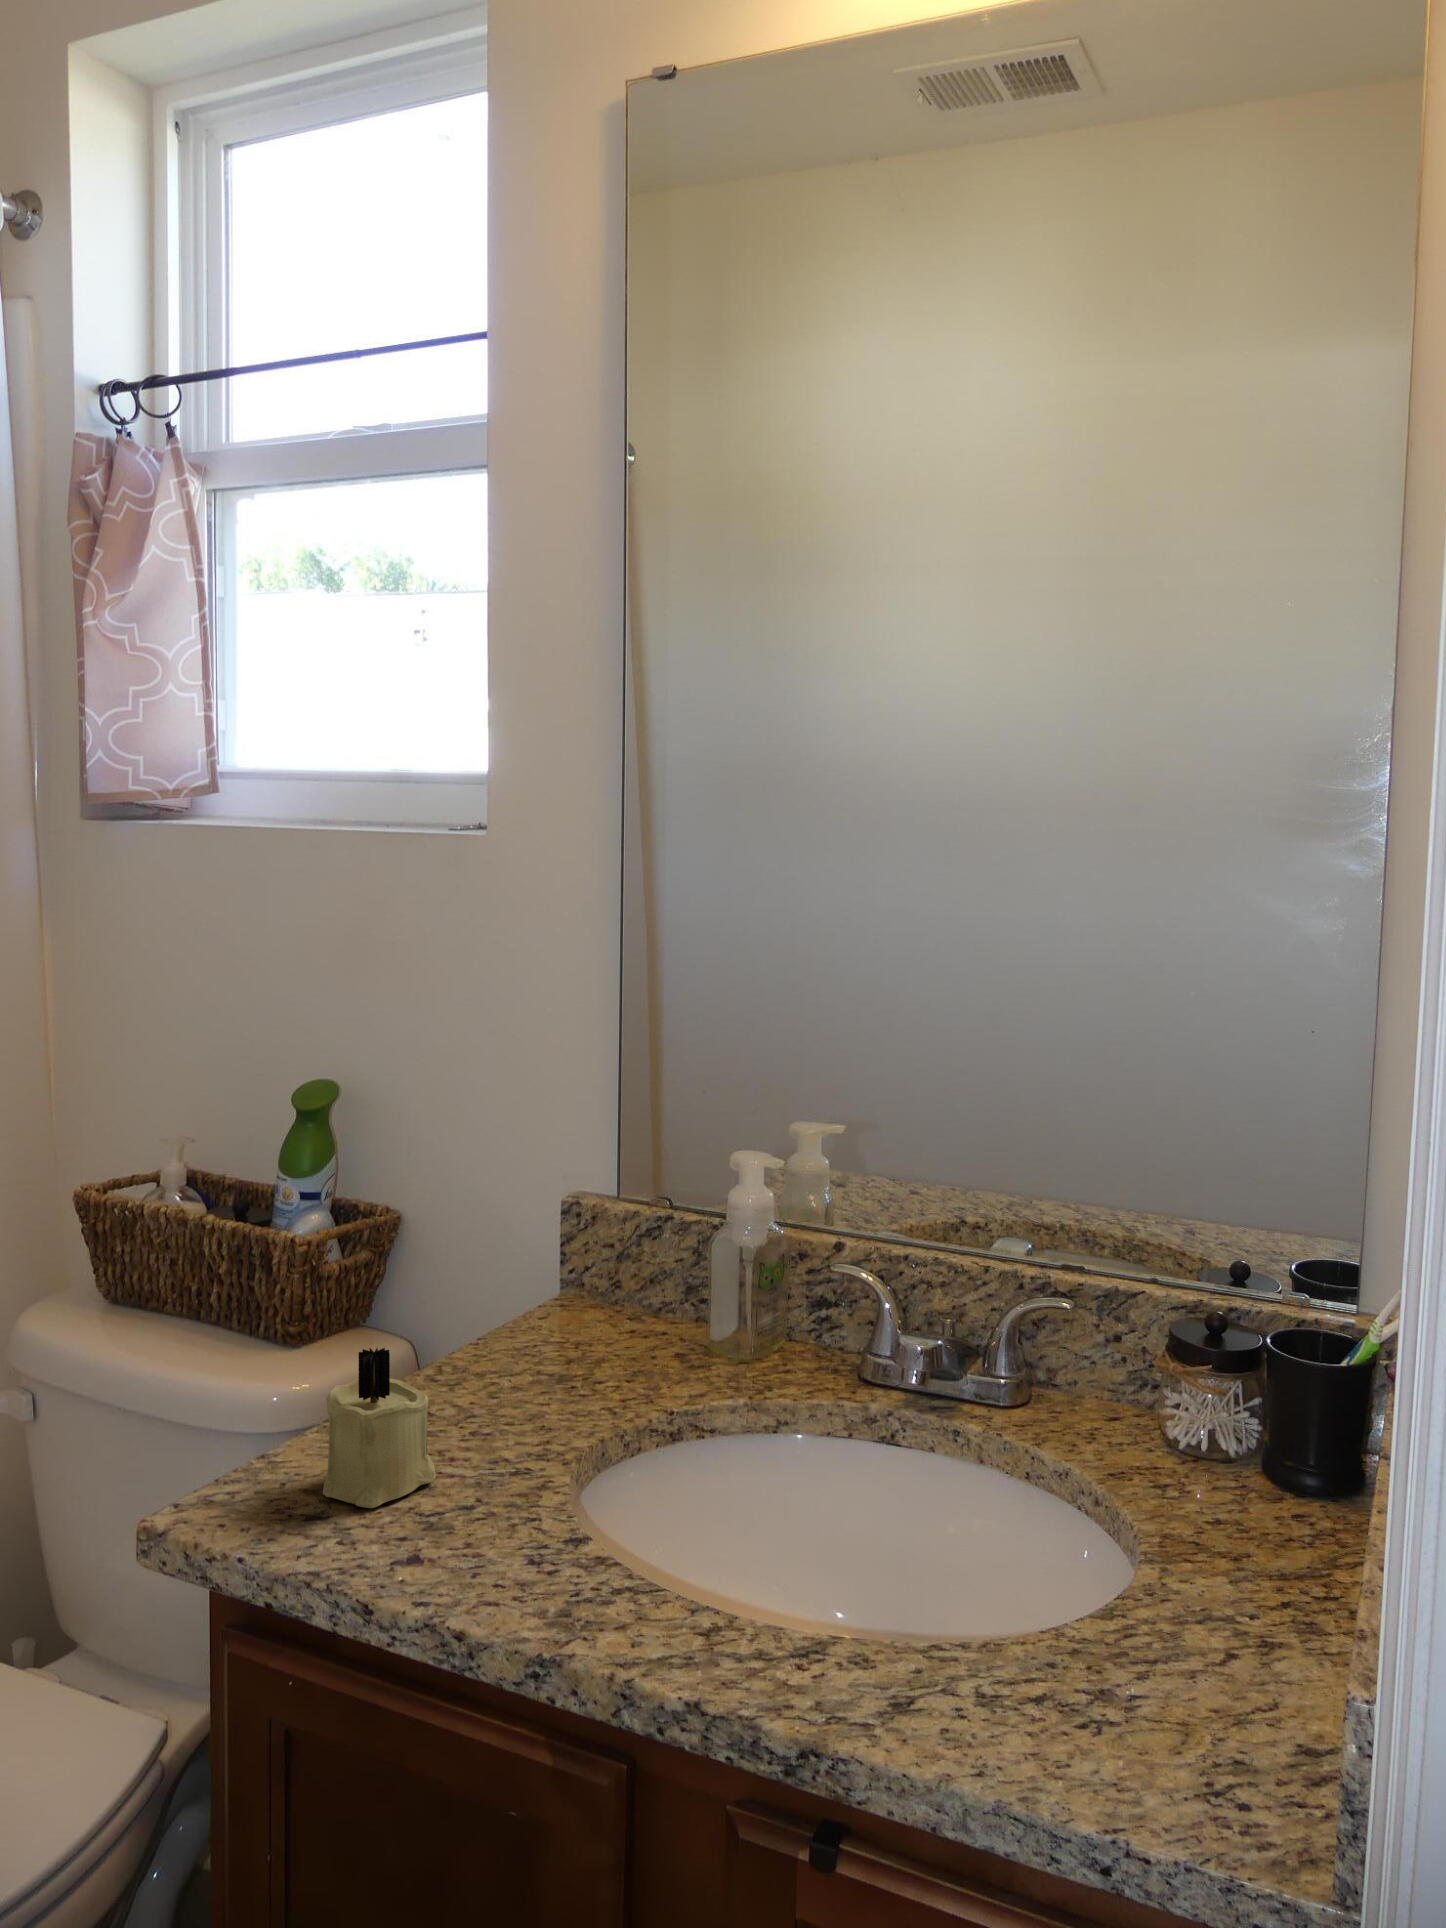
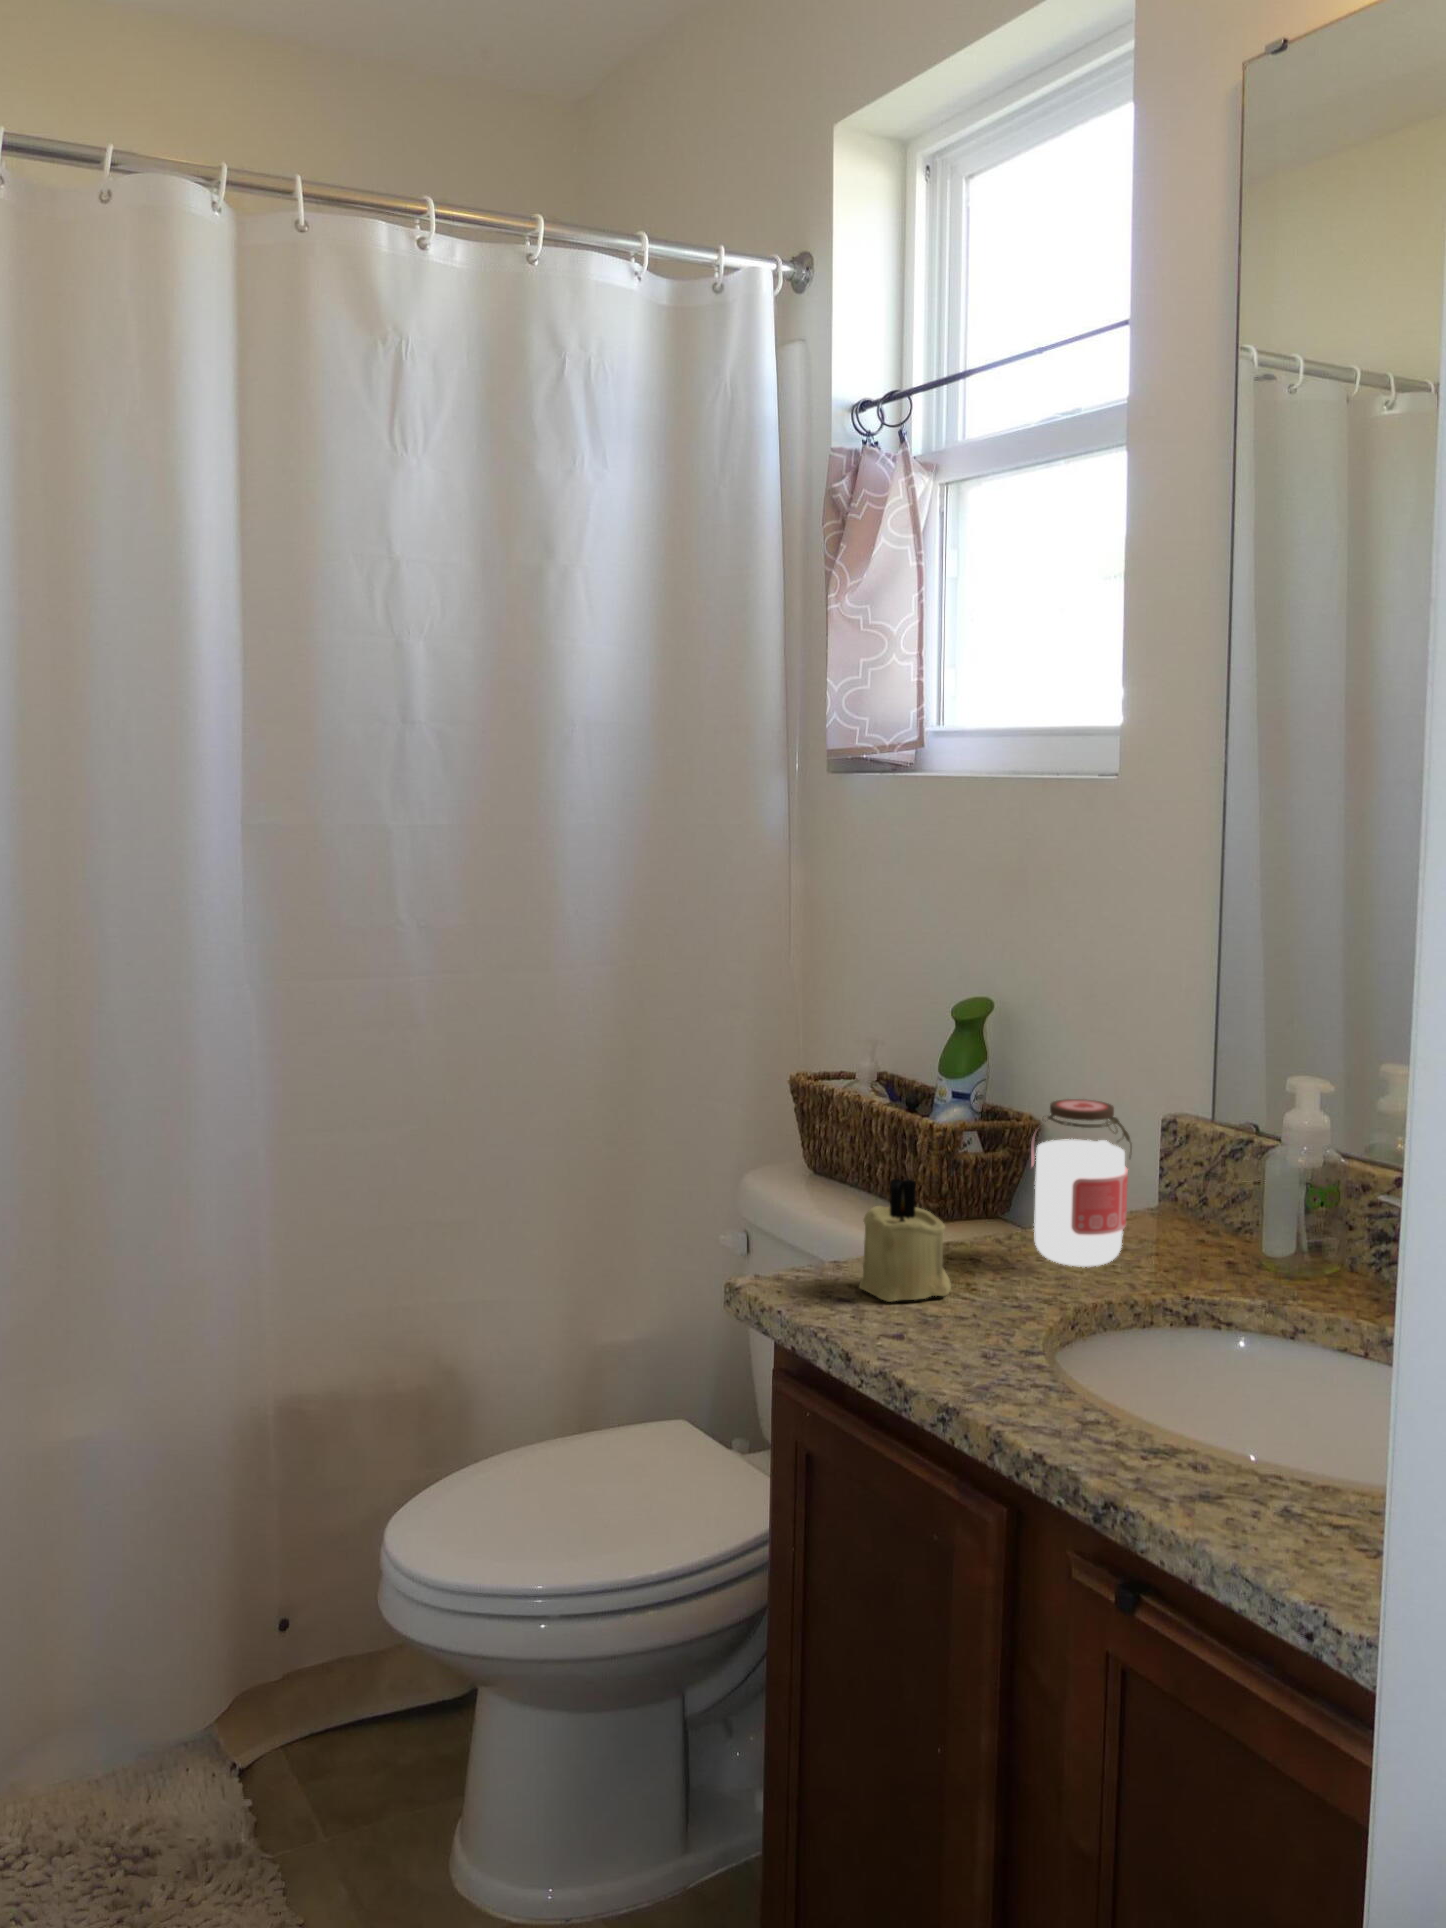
jar: none [484,1208,592,1404] -> present [1031,1099,1132,1267]

